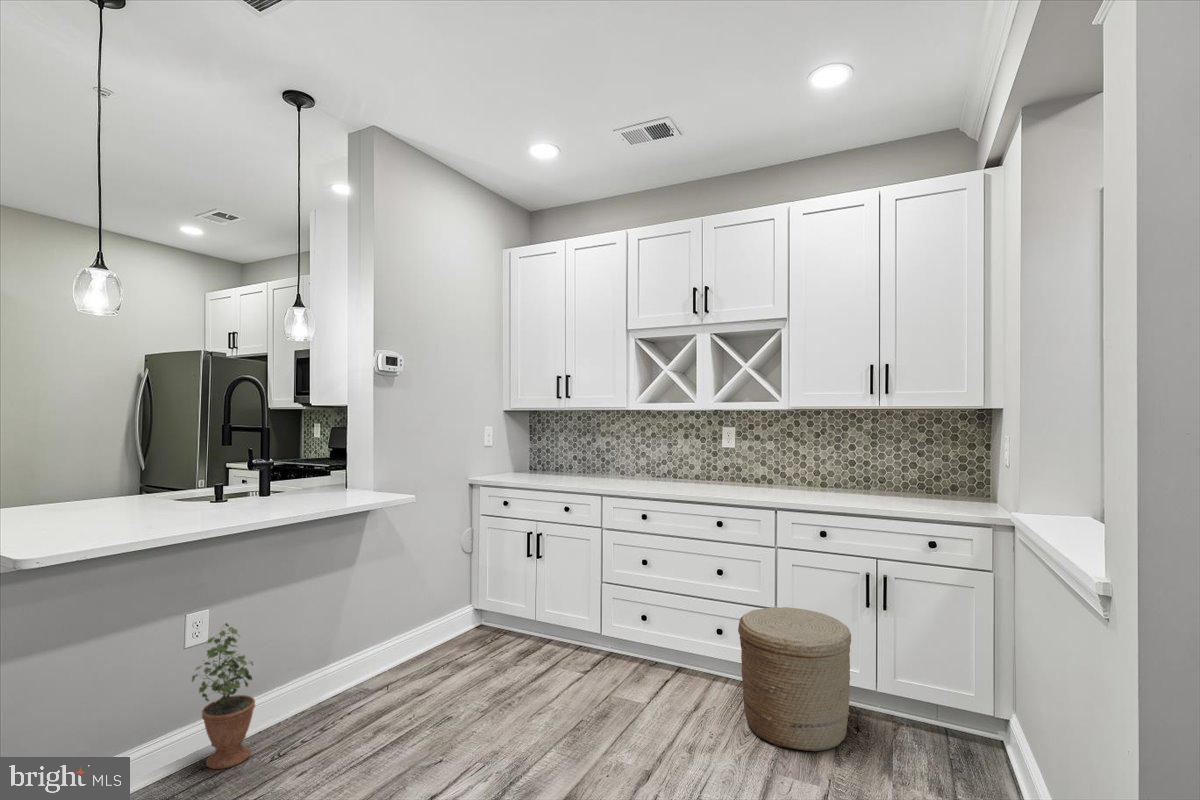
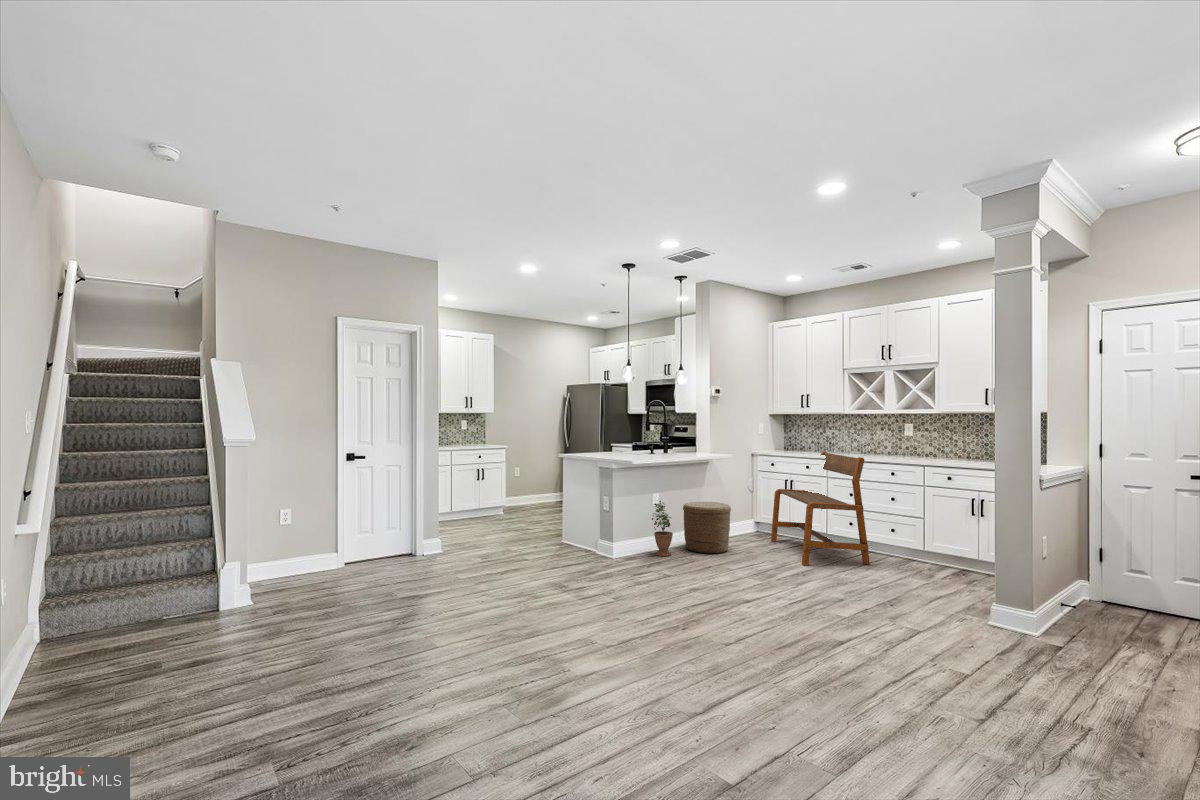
bench: none [498,478,683,745] -> present [771,452,870,565]
woven basket: present [738,607,851,751] -> present [683,502,731,554]

